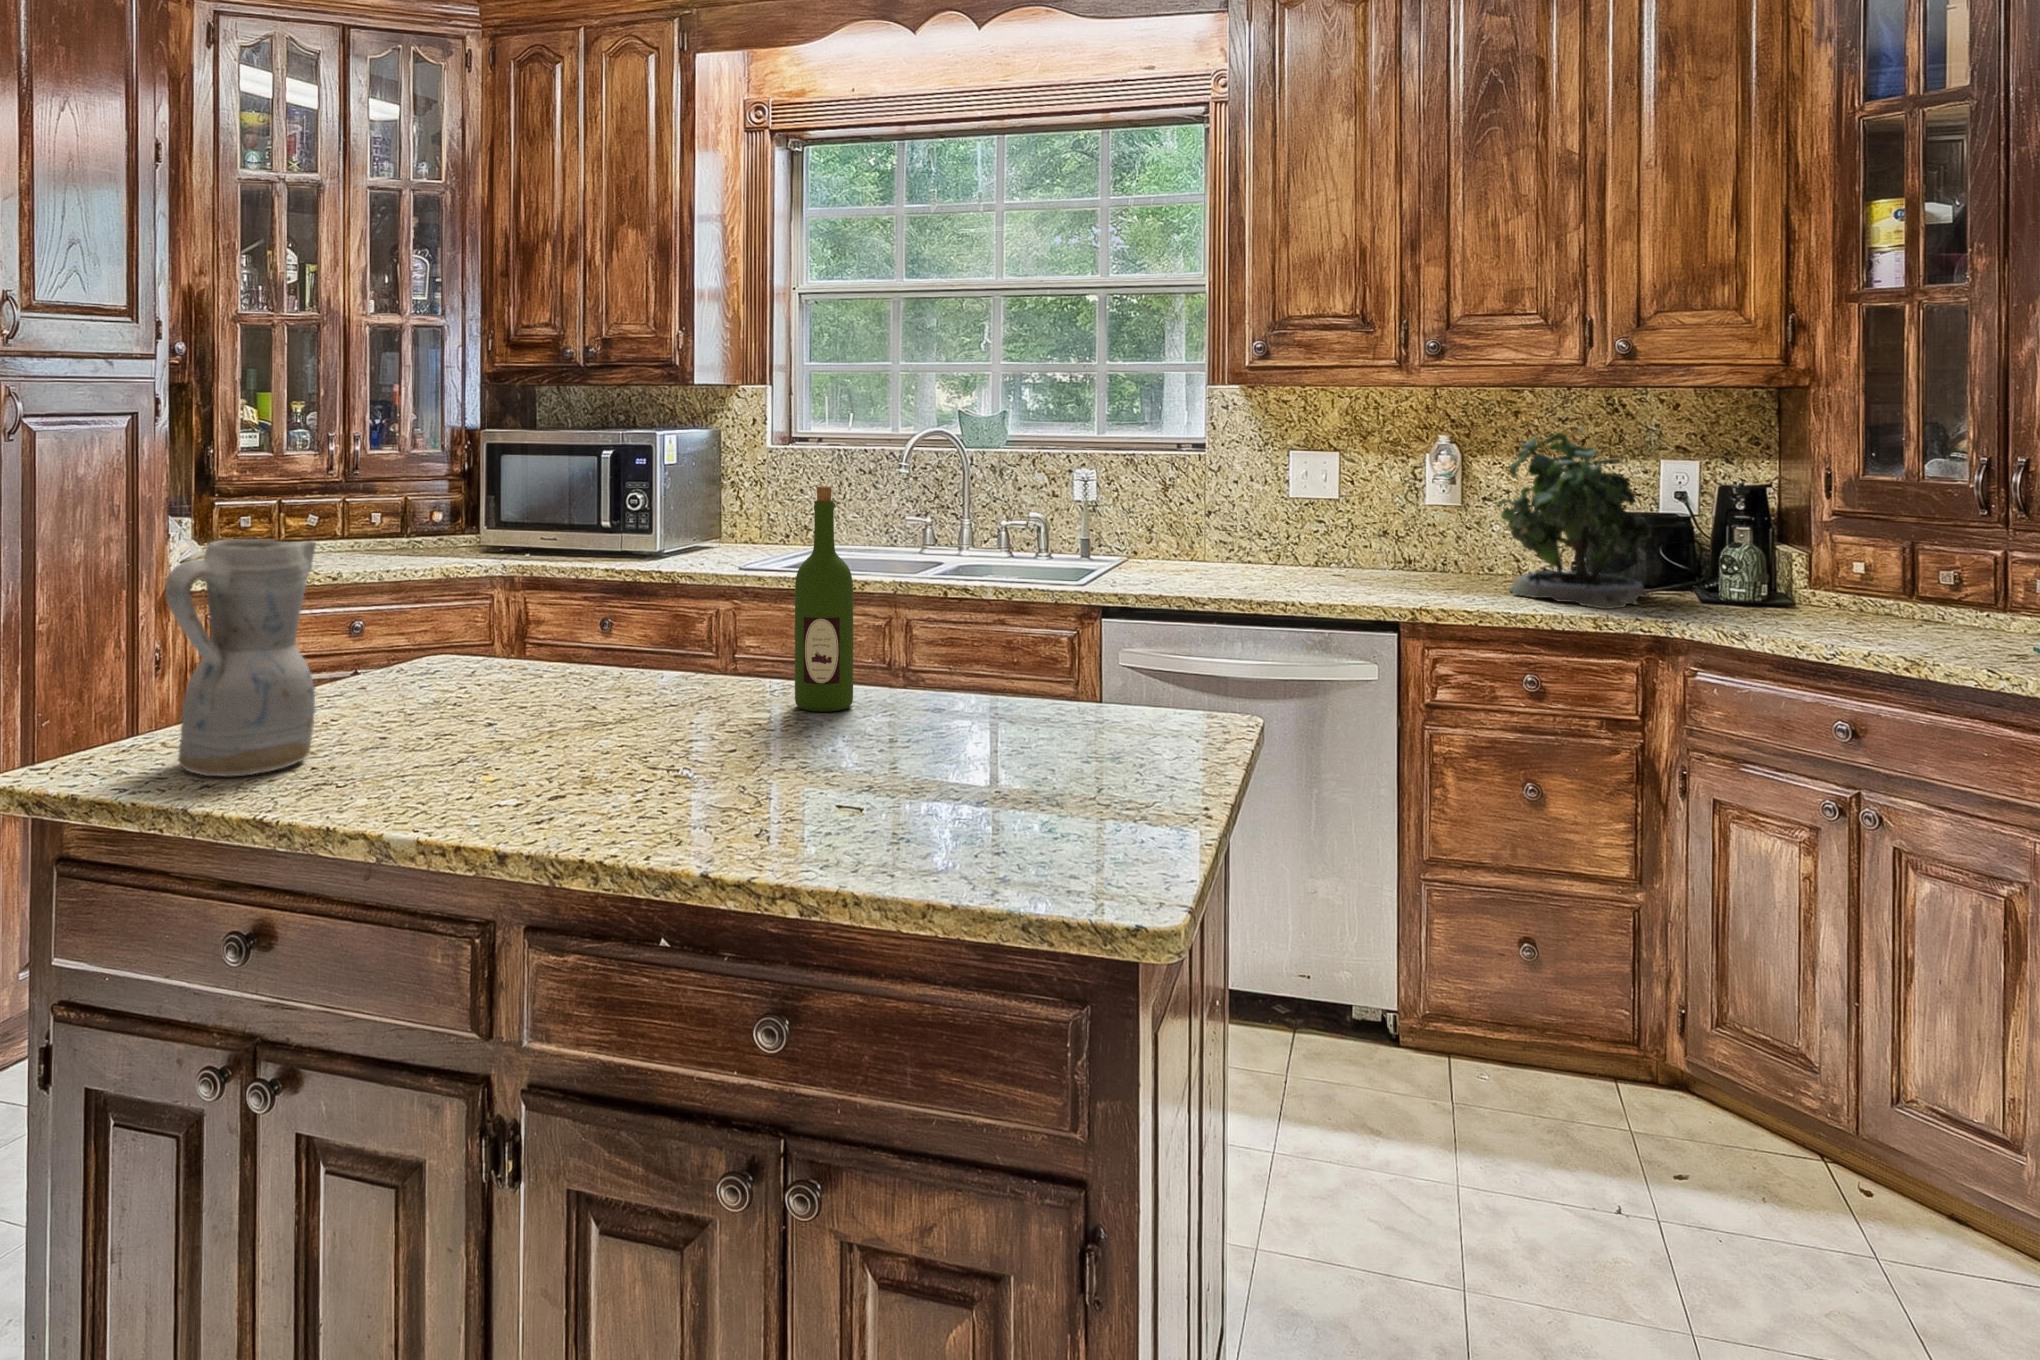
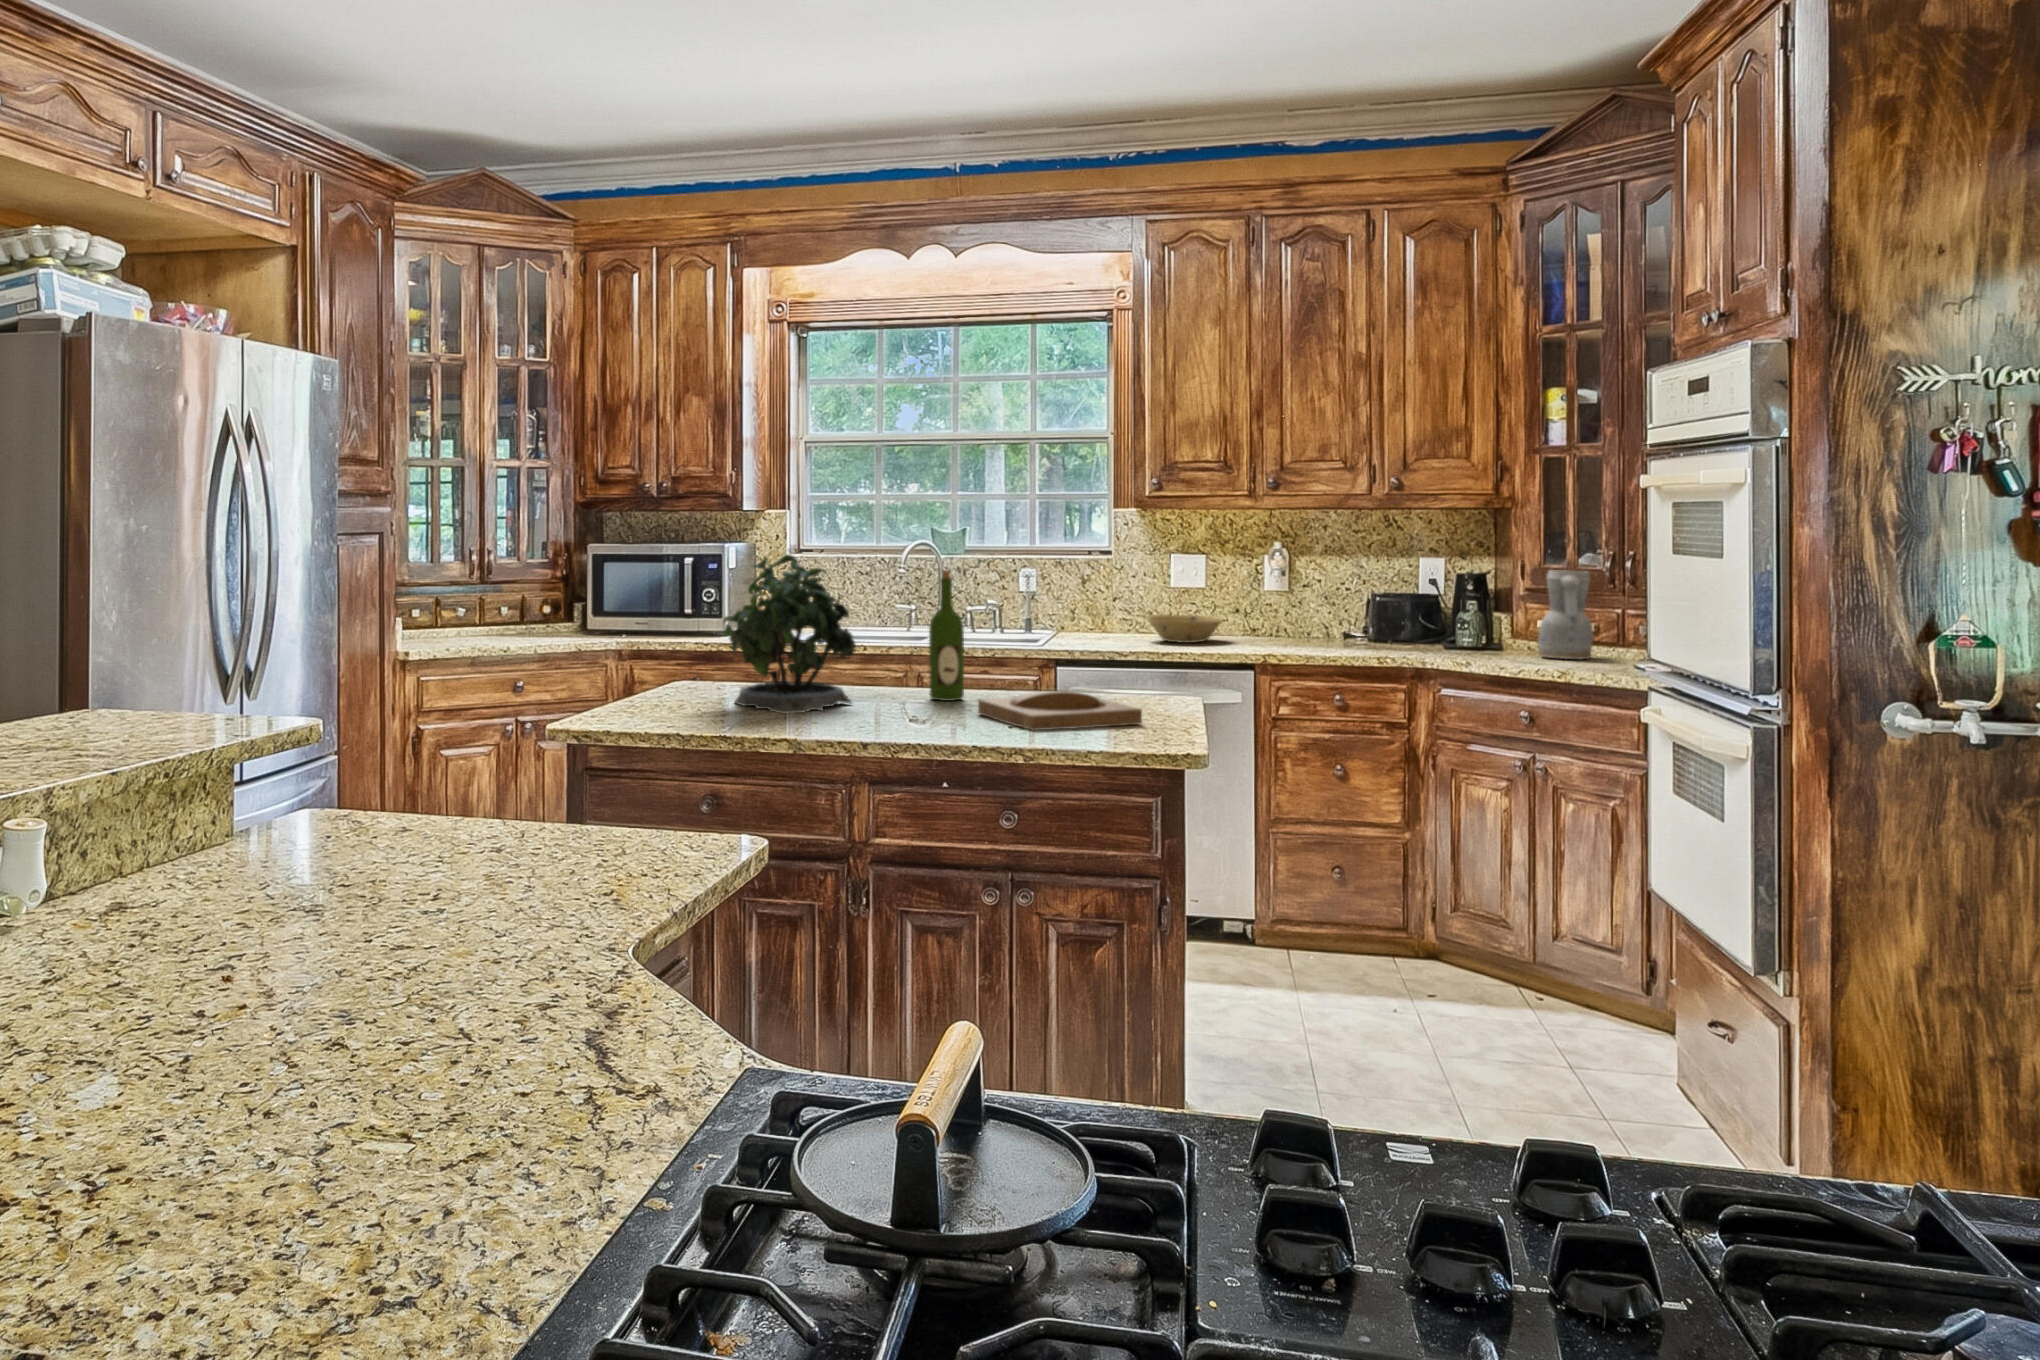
potted plant: present [1497,427,1651,609] -> present [723,550,856,714]
bowl: none [1243,537,1361,581] -> present [1145,614,1223,643]
ceramic pitcher: present [166,539,316,776] -> present [1538,570,1593,659]
tray: none [827,718,1107,821] -> present [978,691,1142,730]

